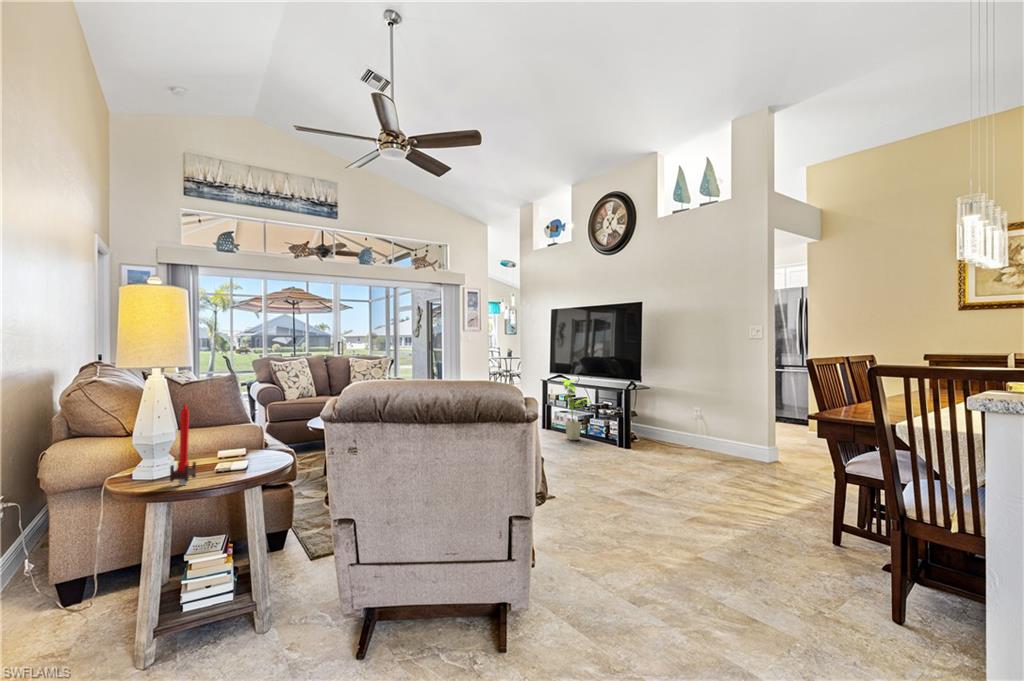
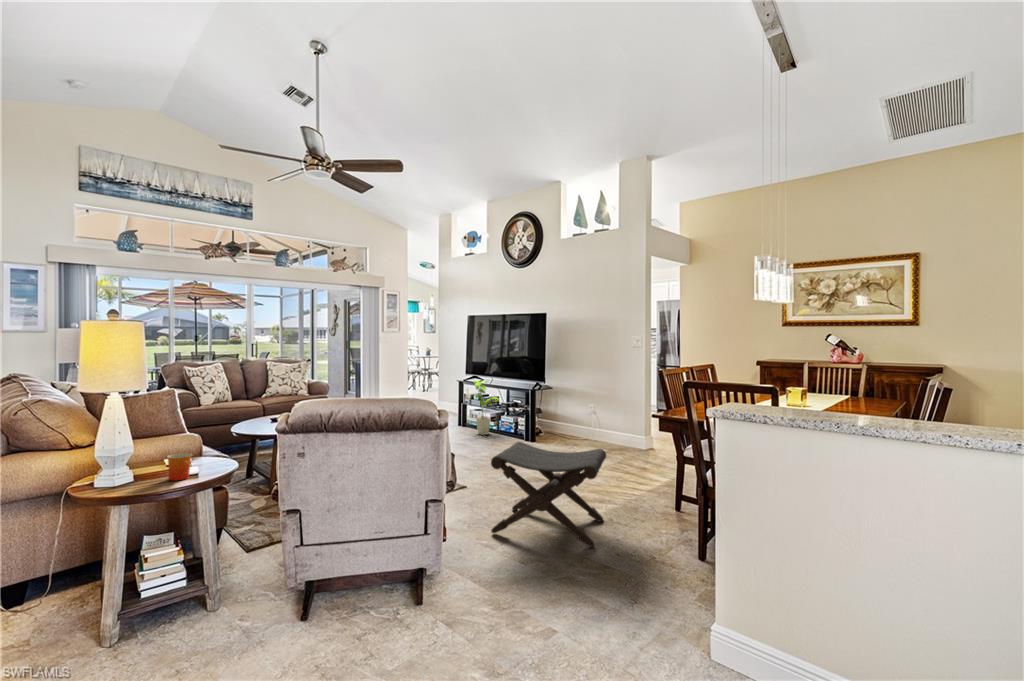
candle: present [170,404,196,485] -> none [131,420,154,489]
mug: none [213,445,241,476] -> present [167,453,192,480]
footstool: none [588,446,736,587] -> present [491,442,606,548]

